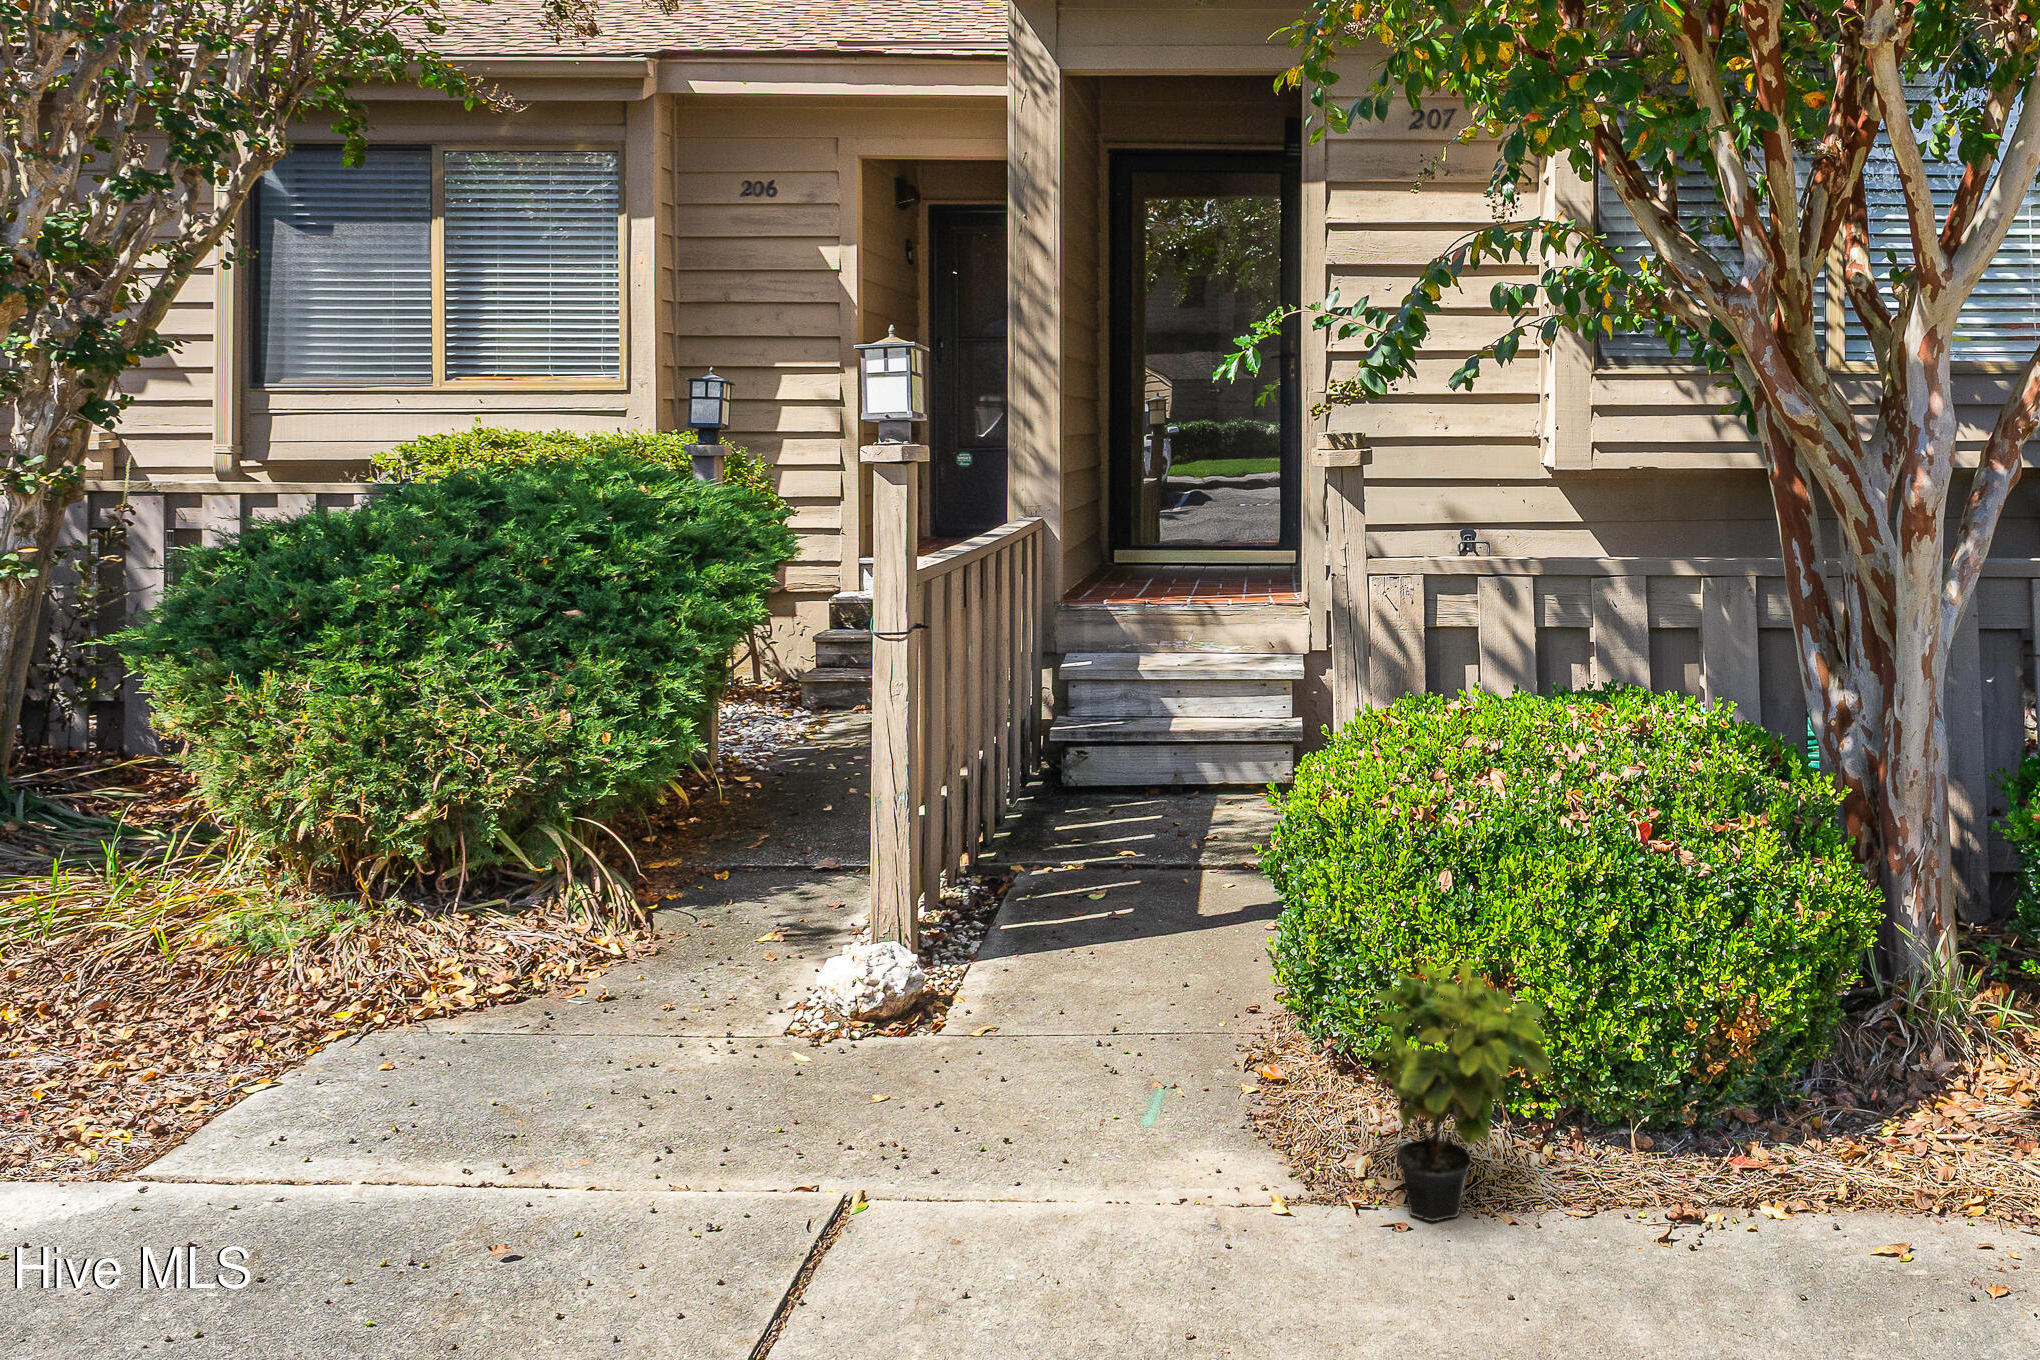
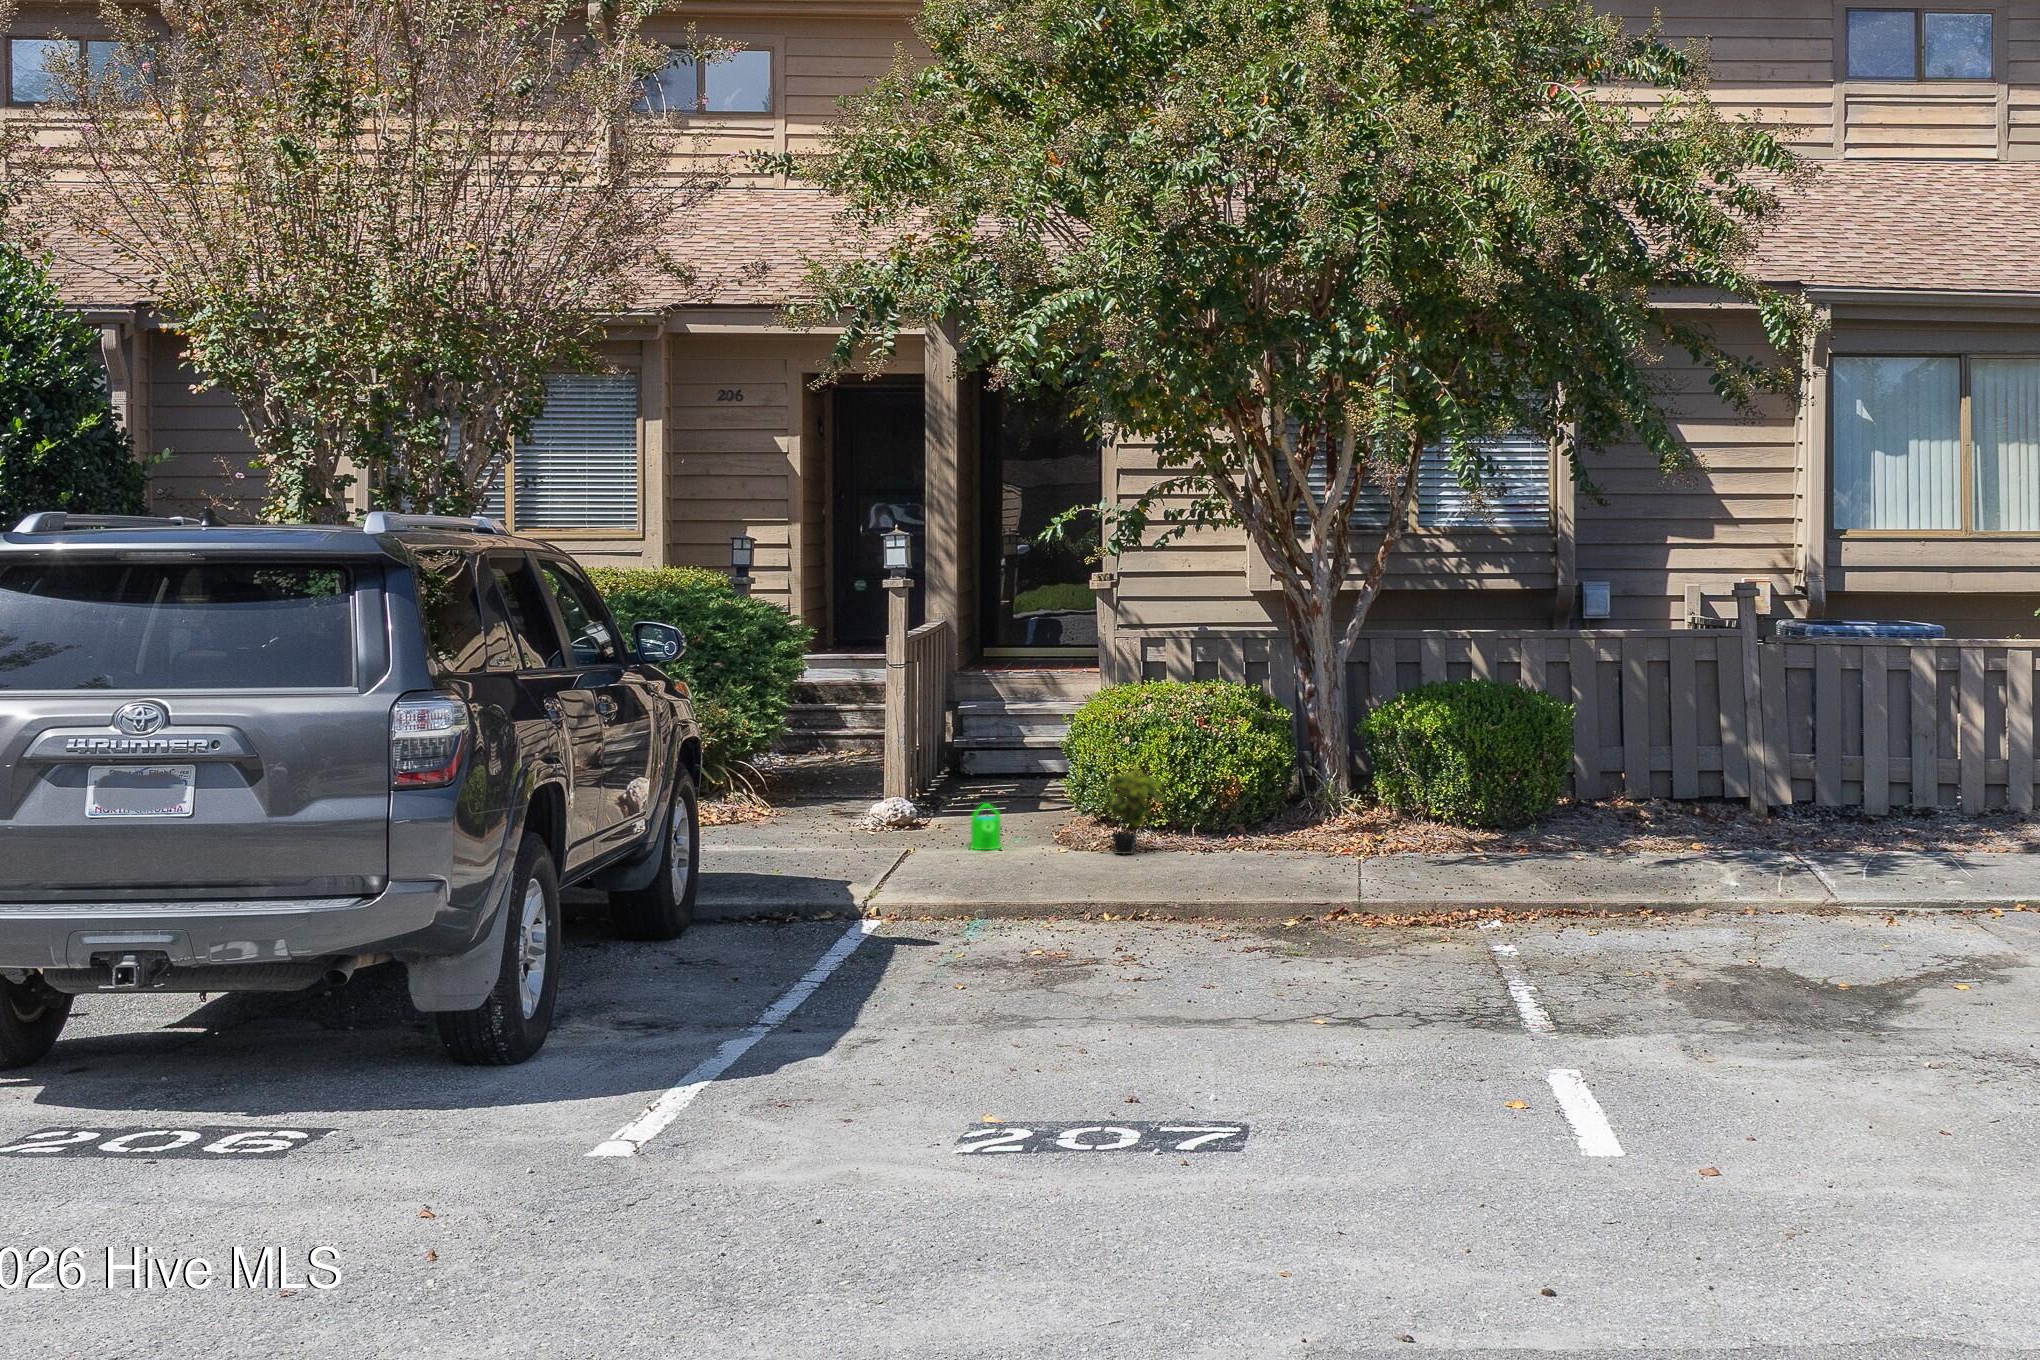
watering can: none [1013,1033,1106,1171] -> present [970,803,1001,850]

